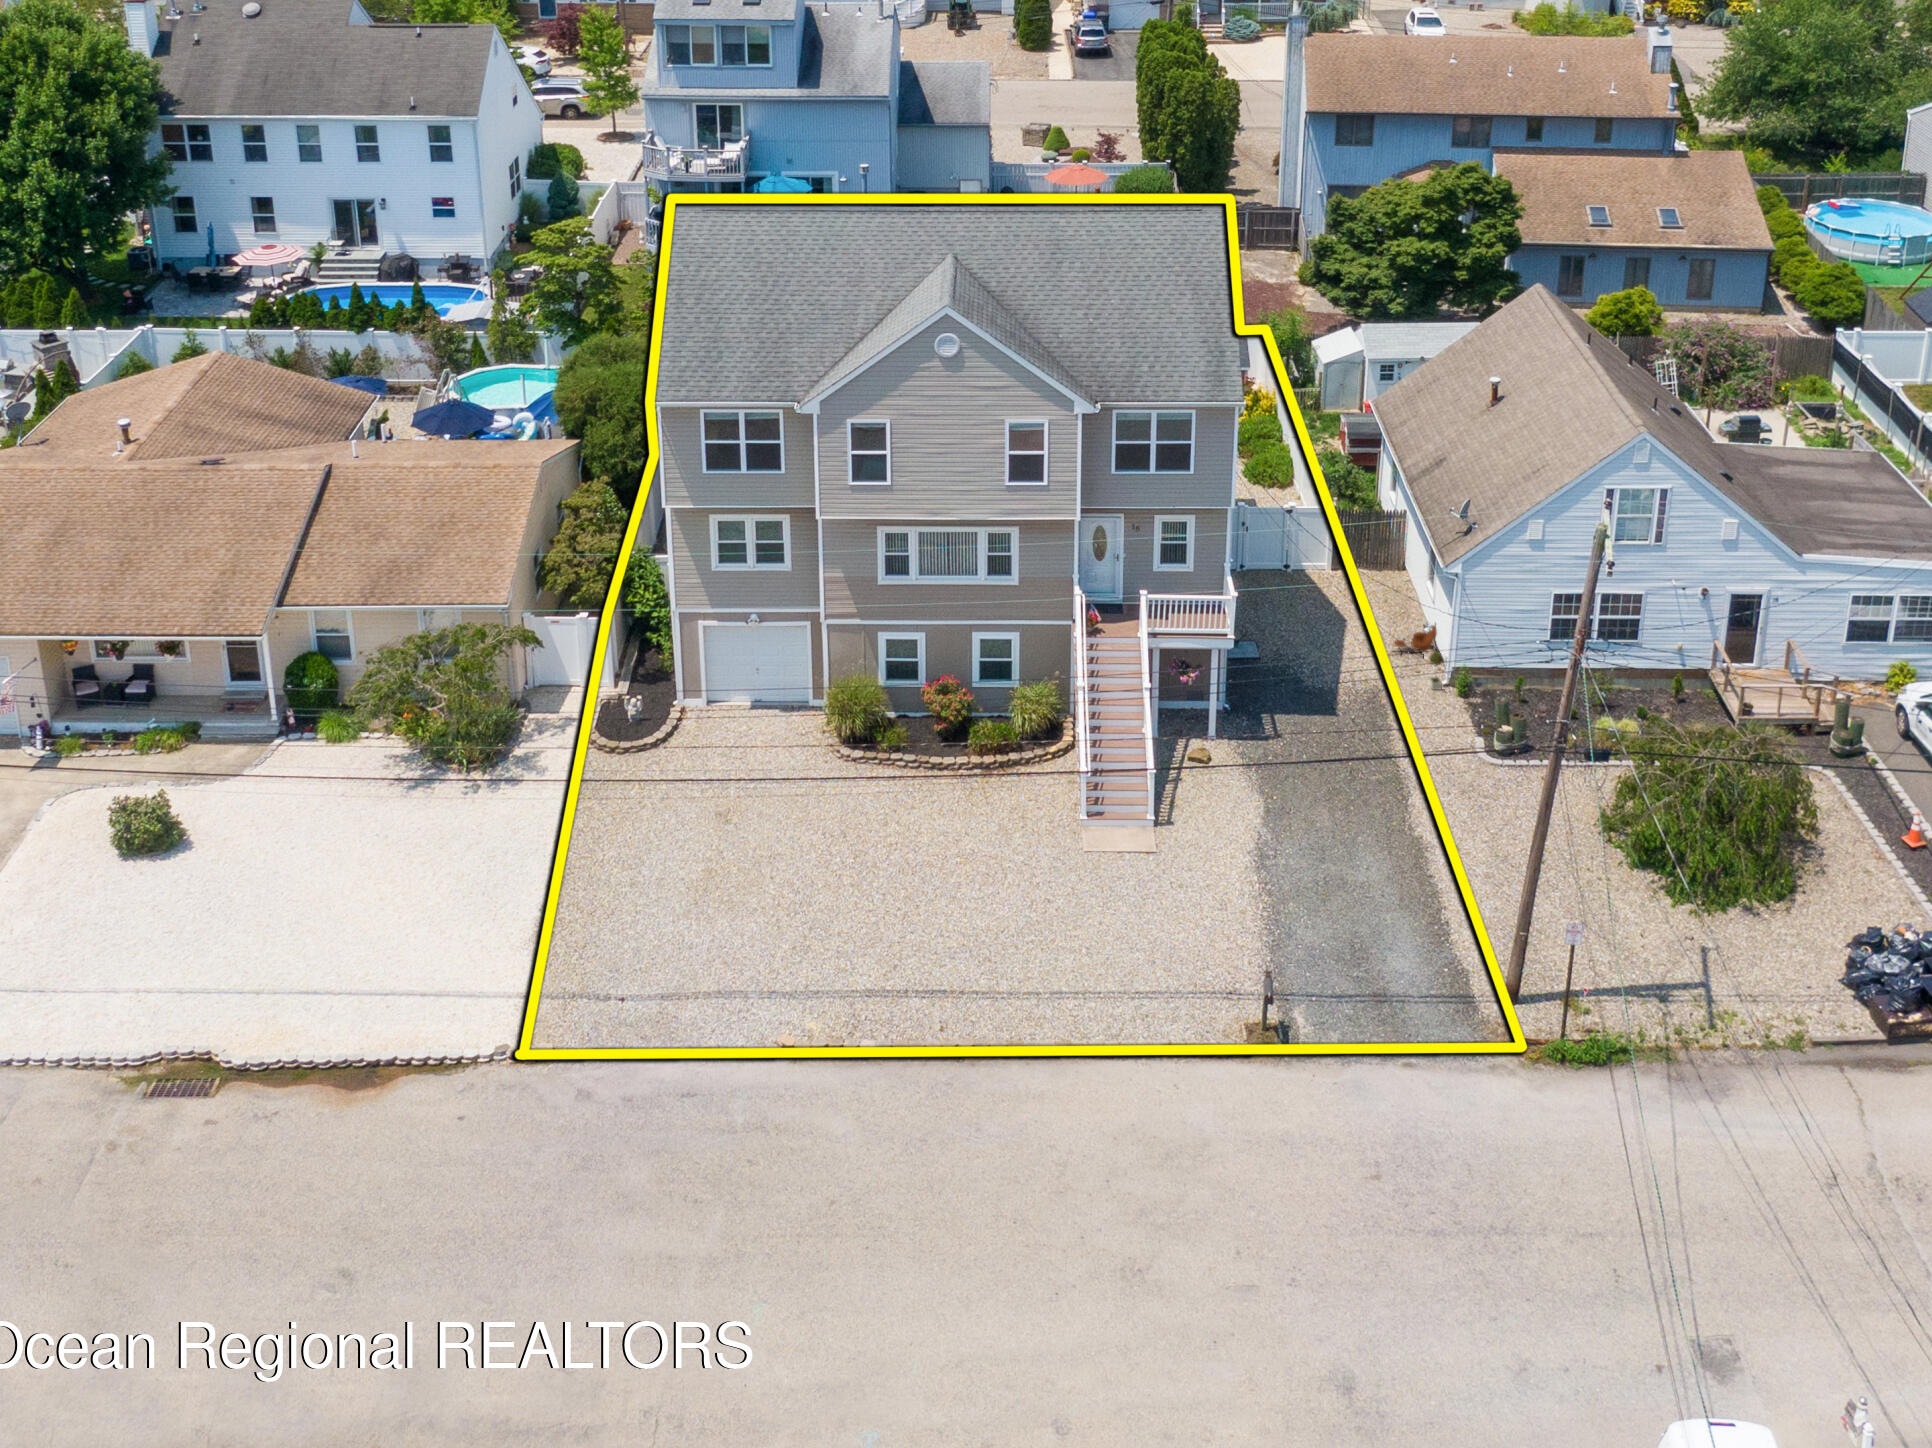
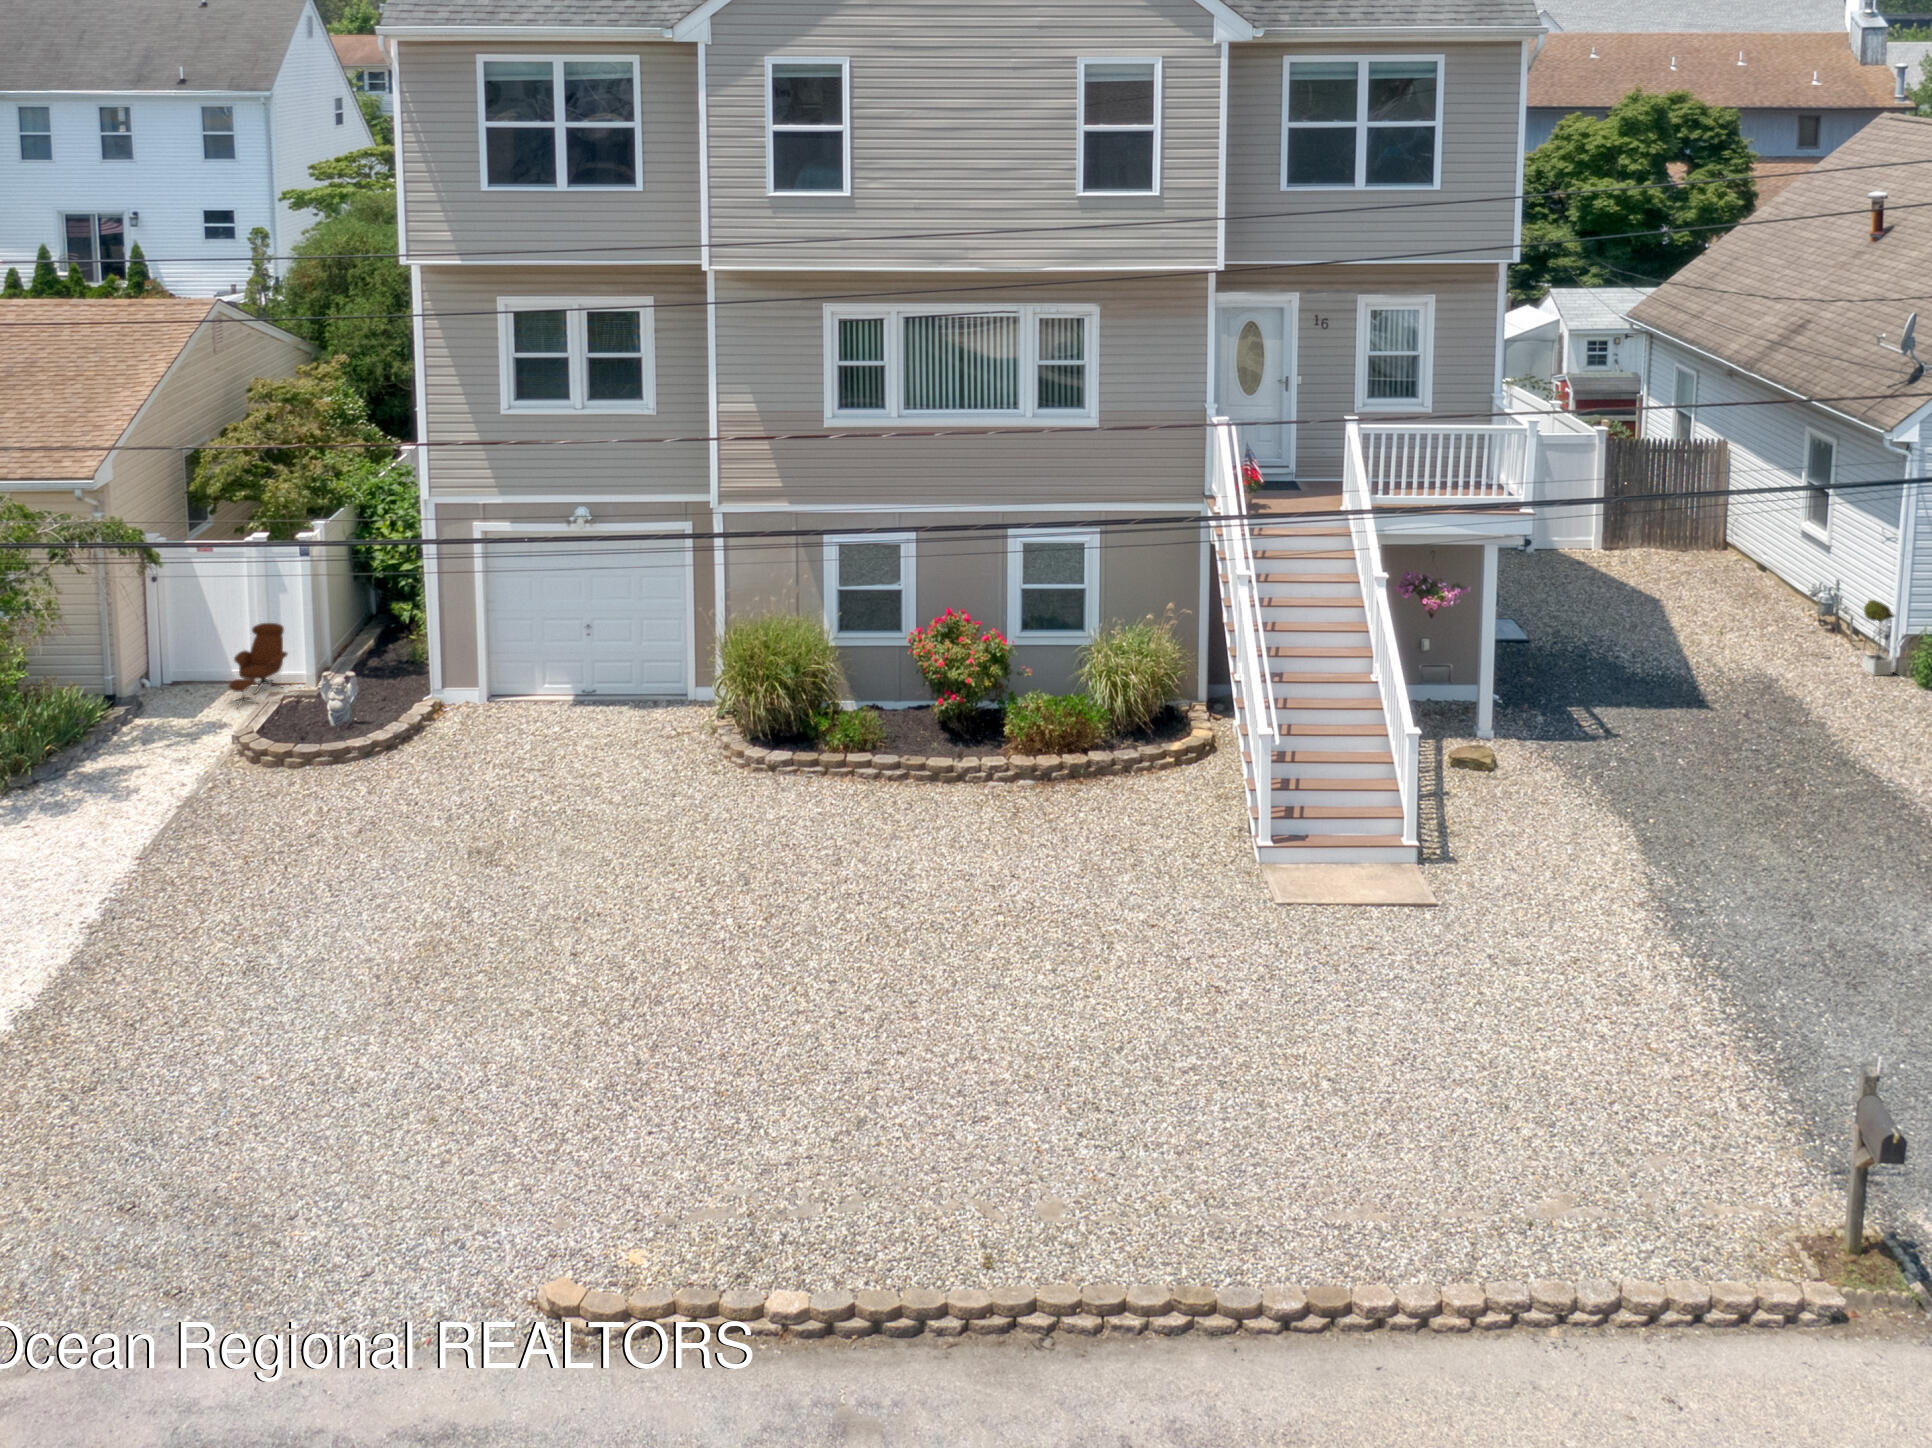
lounge chair: present [1395,626,1437,652] -> present [229,623,287,703]

